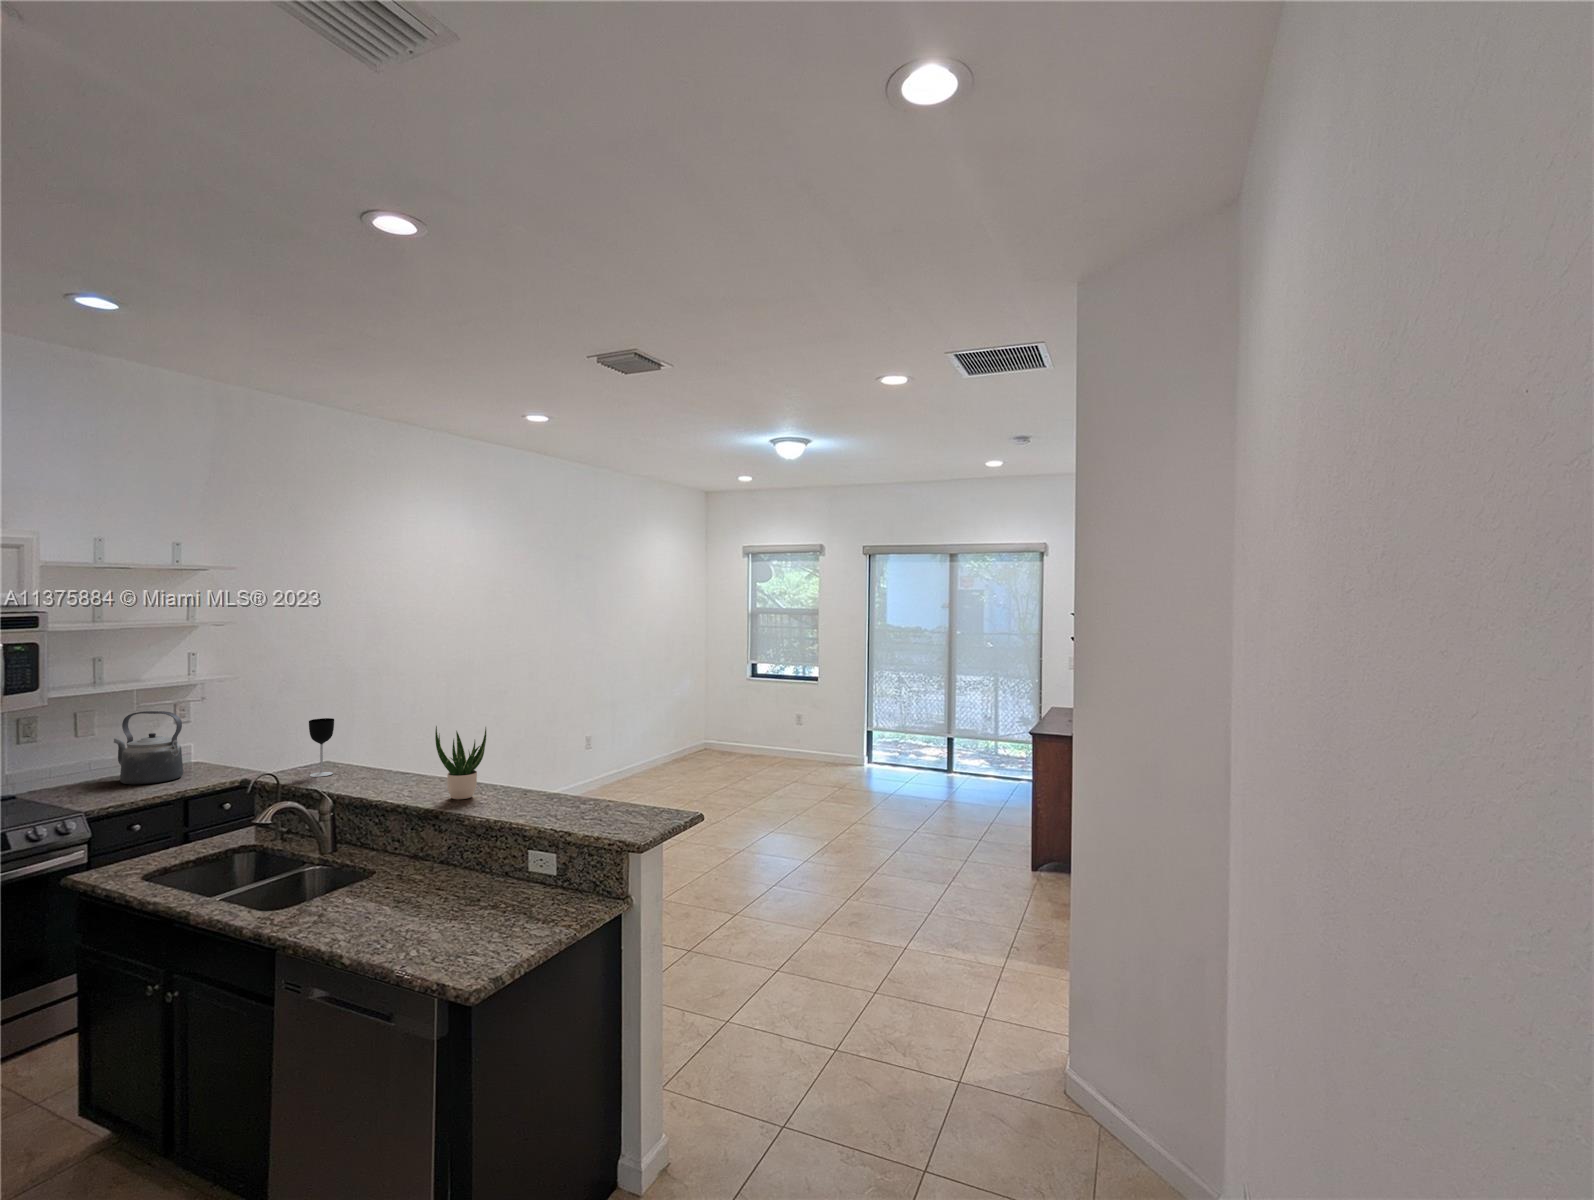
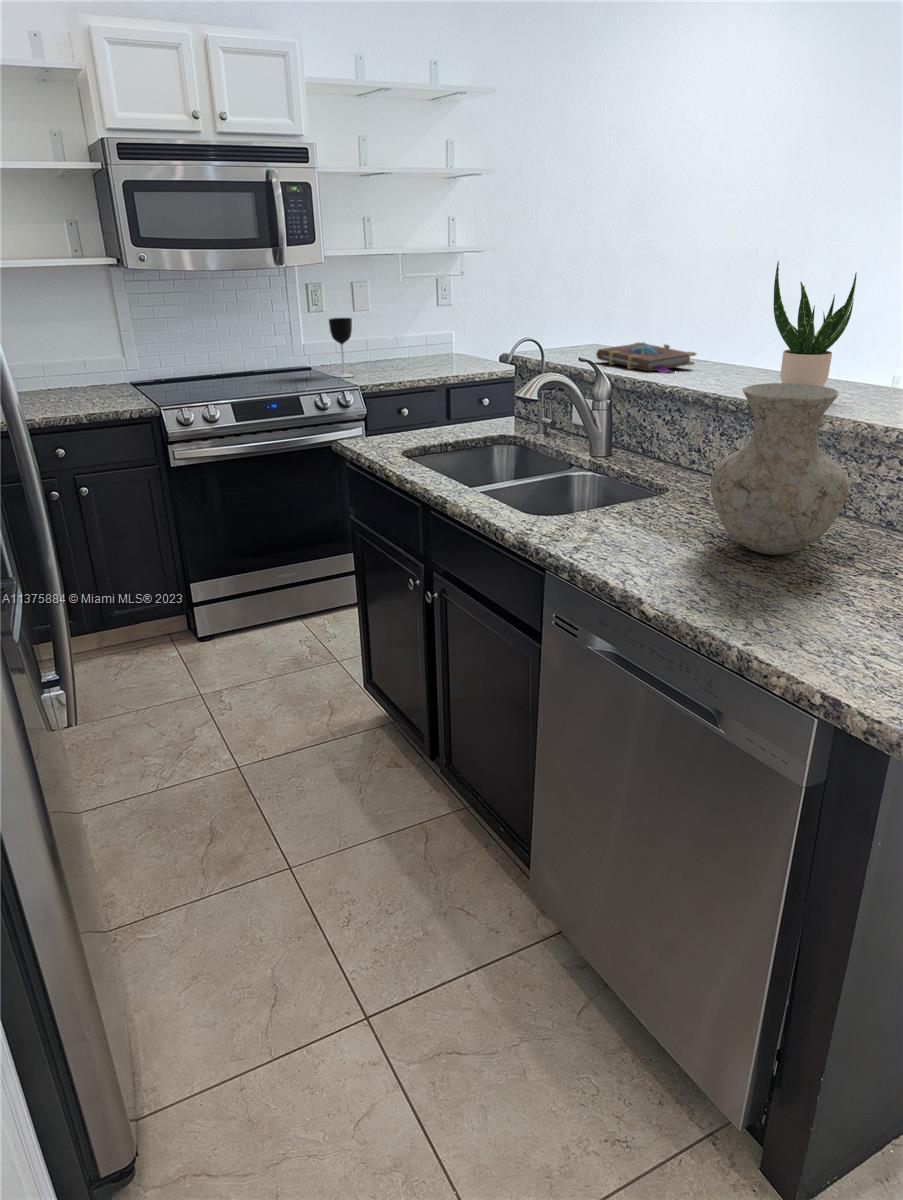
kettle: present [114,711,183,785] -> none [385,284,447,367]
wine glass: present [309,718,334,777] -> present [329,318,353,377]
book: none [323,763,399,788] -> present [596,342,696,374]
vase: none [392,805,474,908] -> present [711,383,849,555]

